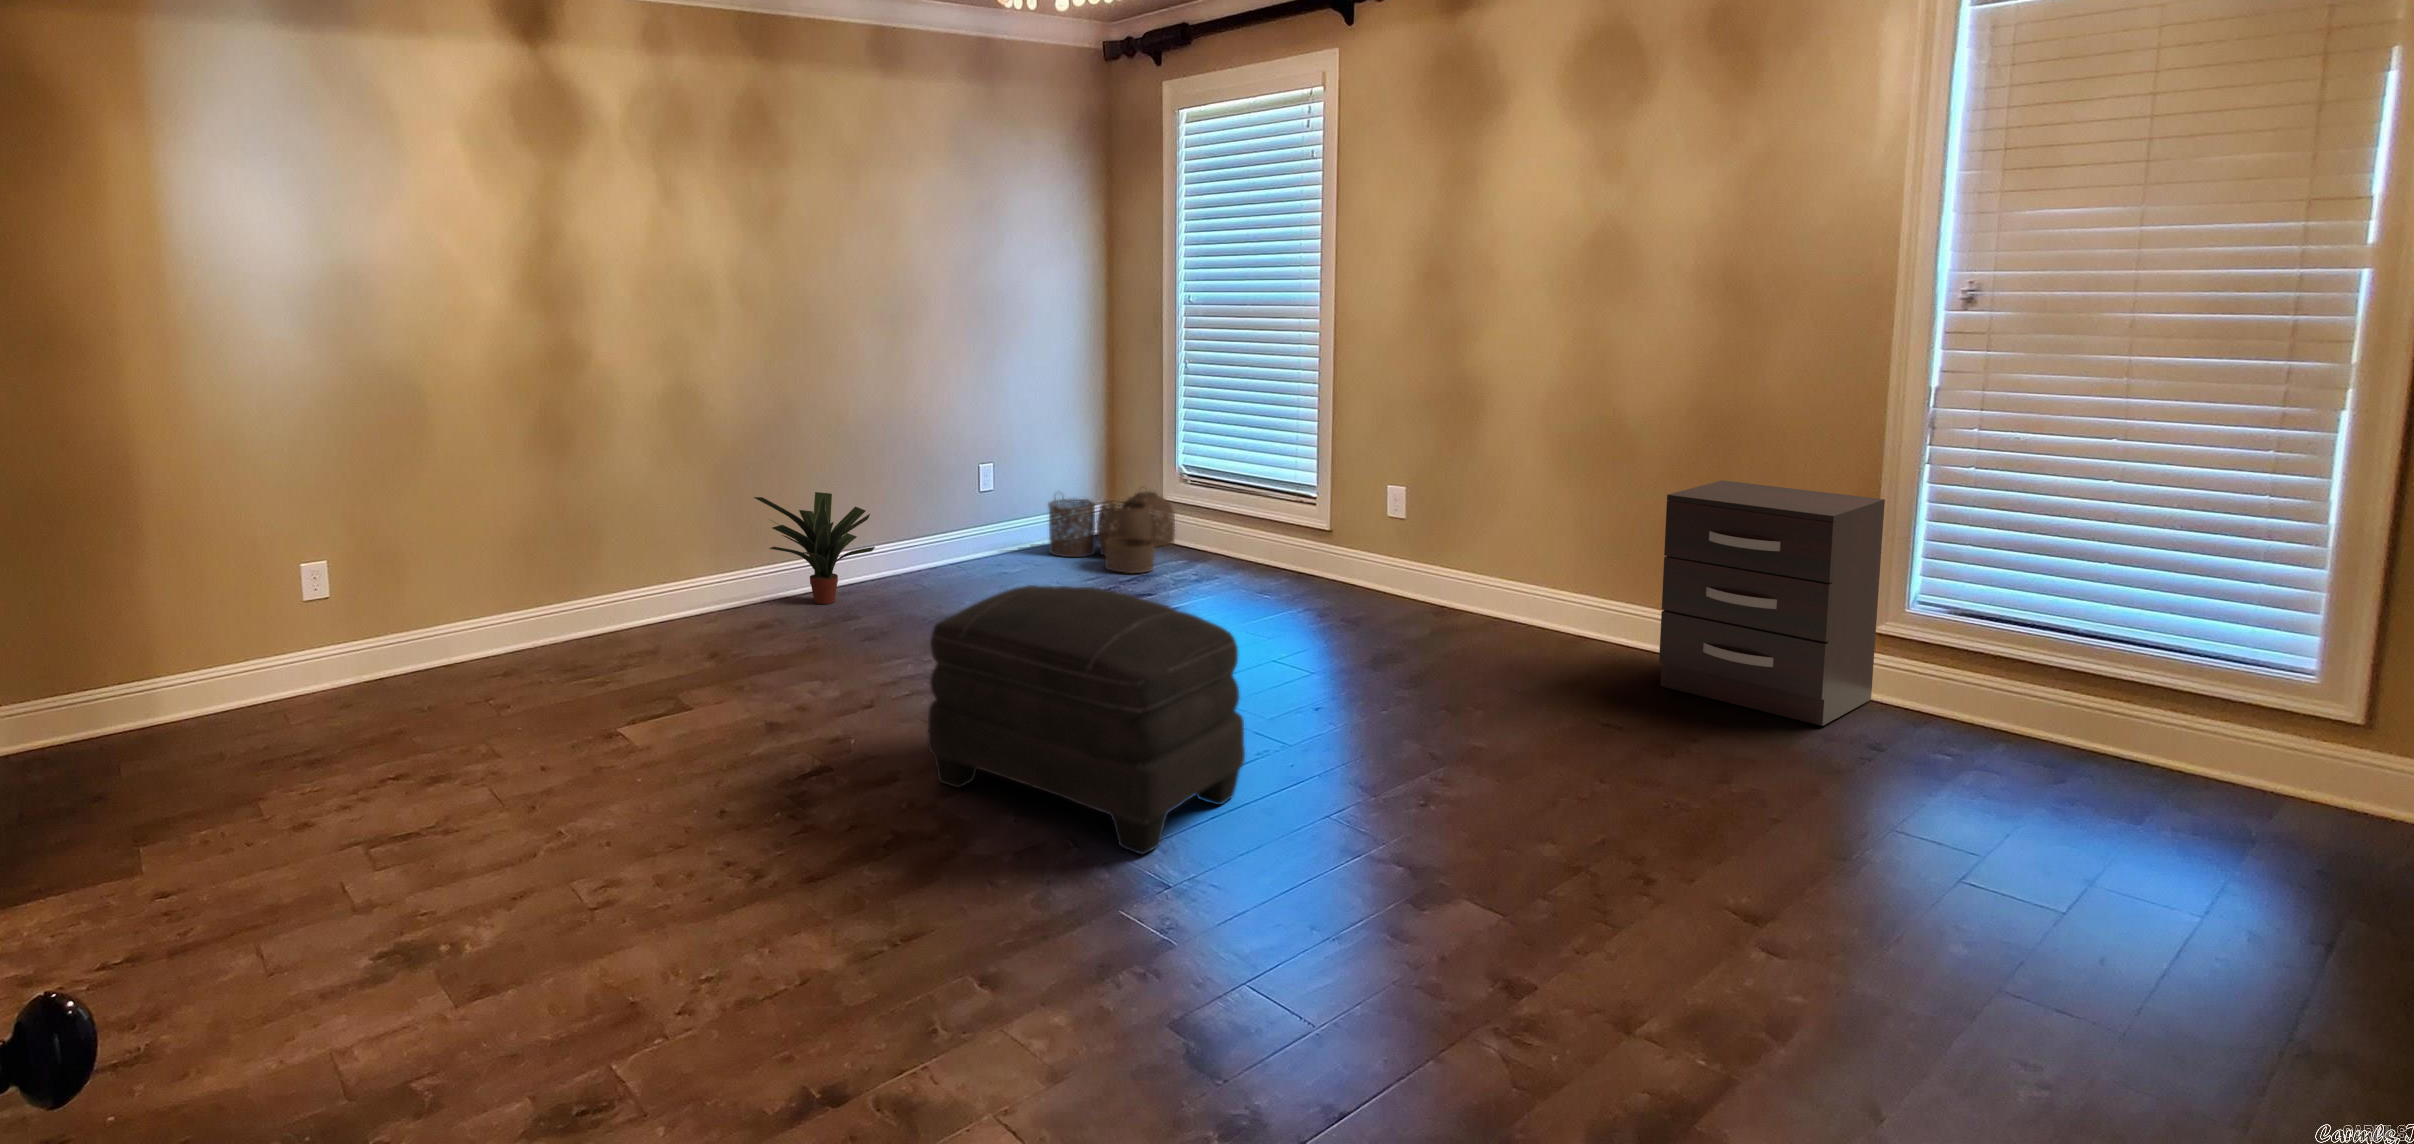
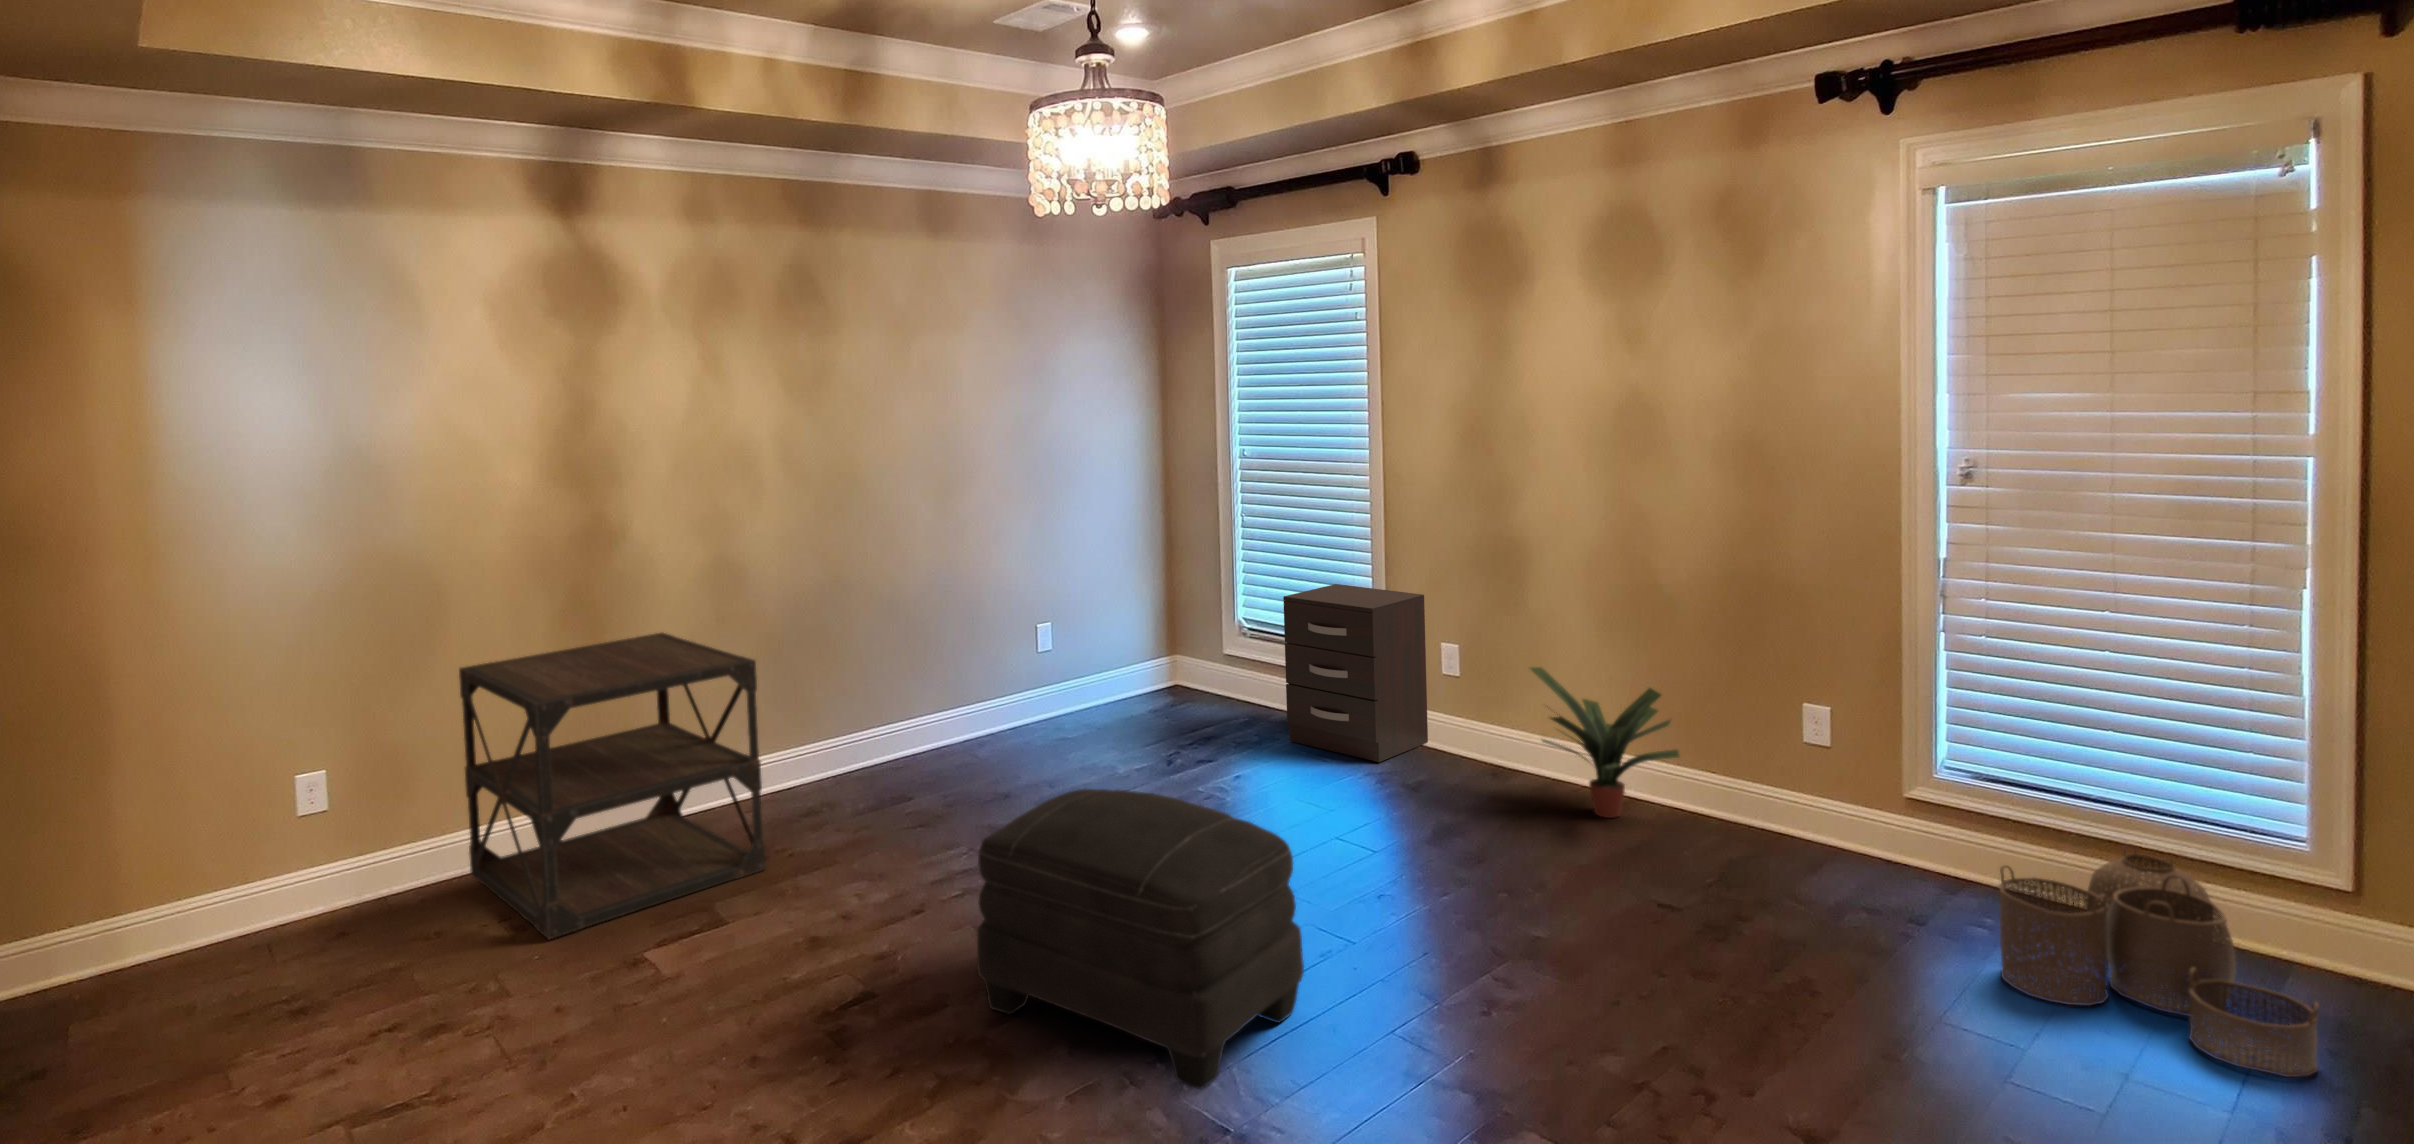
side table: none [442,447,725,713] -> present [459,633,766,939]
dresser: present [1659,480,1885,726] -> present [1283,584,1428,762]
woven basket: present [1048,488,1175,573] -> present [1999,846,2319,1077]
potted plant: present [754,492,875,604] -> present [1531,667,1679,818]

